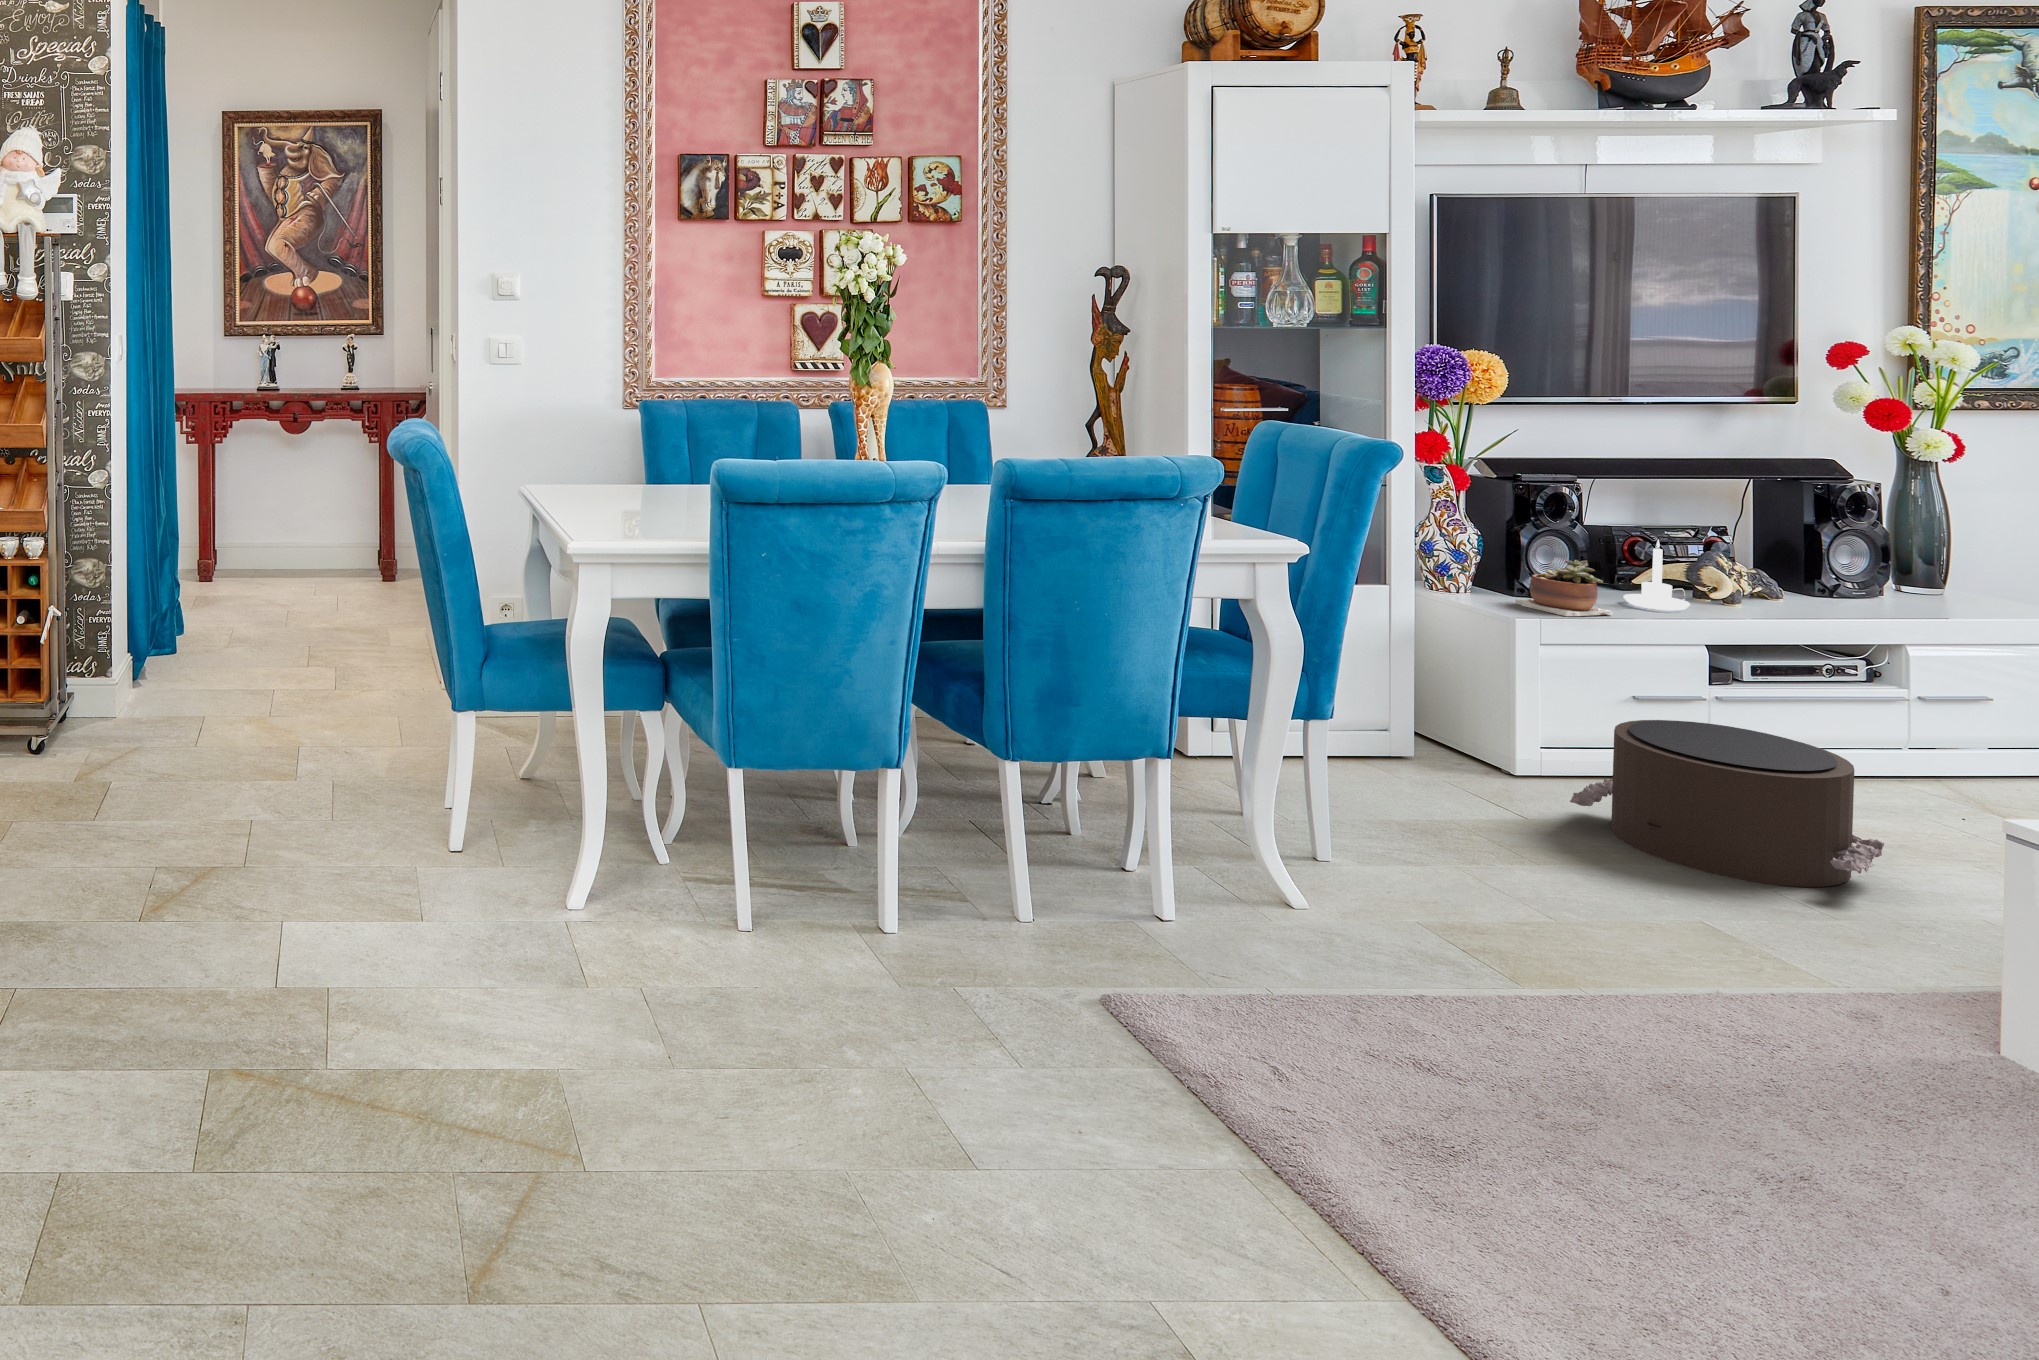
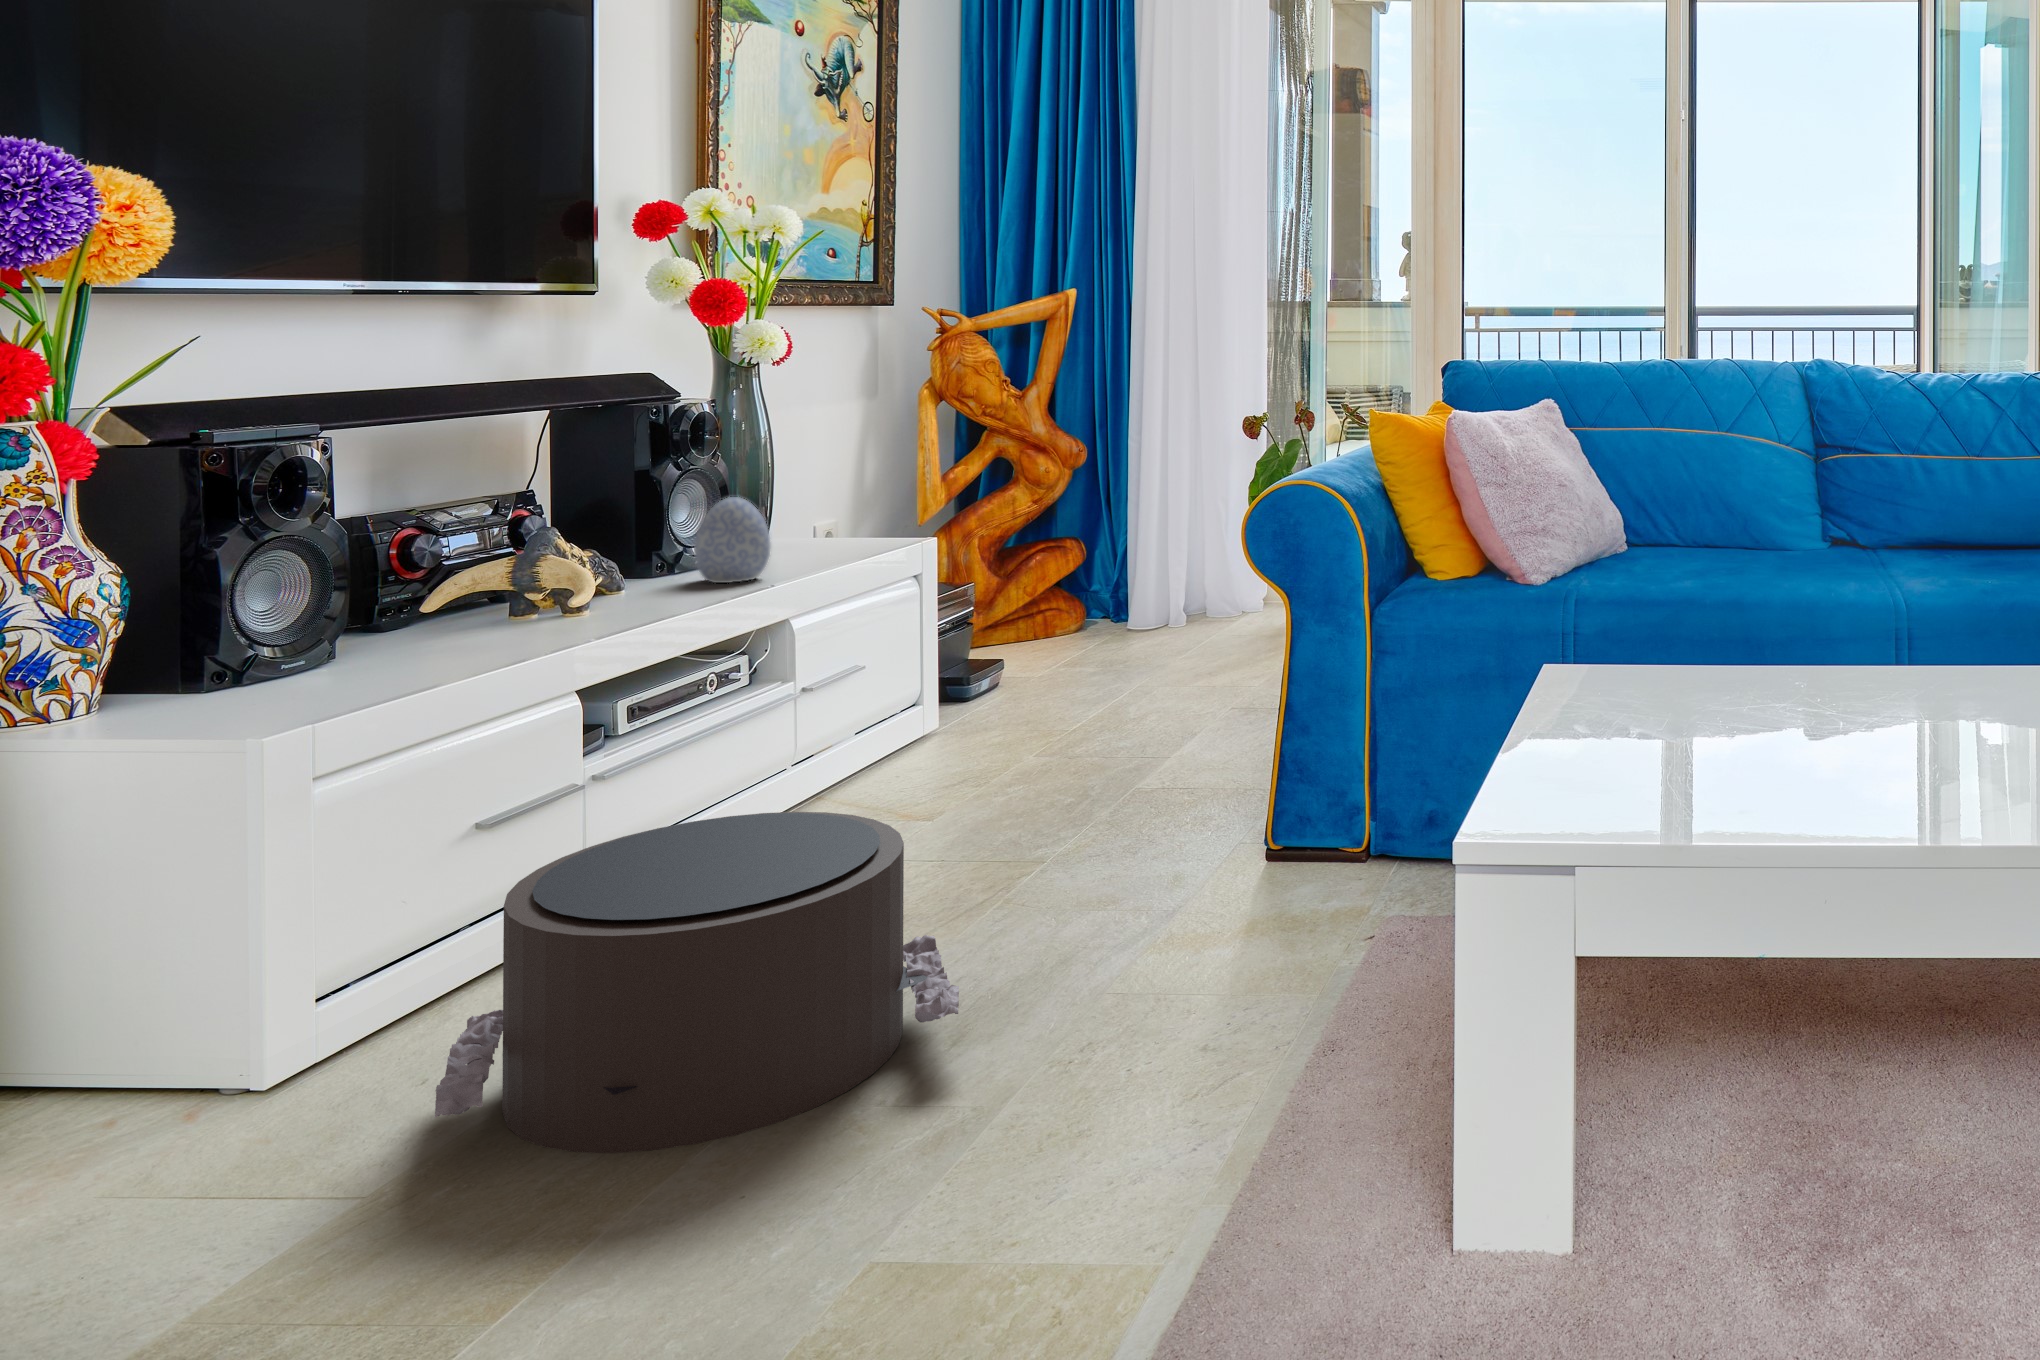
candle holder: present [1623,539,1690,611] -> none [414,519,530,649]
decorative egg: none [1839,556,1902,615] -> present [694,497,771,583]
succulent plant: present [1515,560,1613,616] -> none [218,582,424,706]

